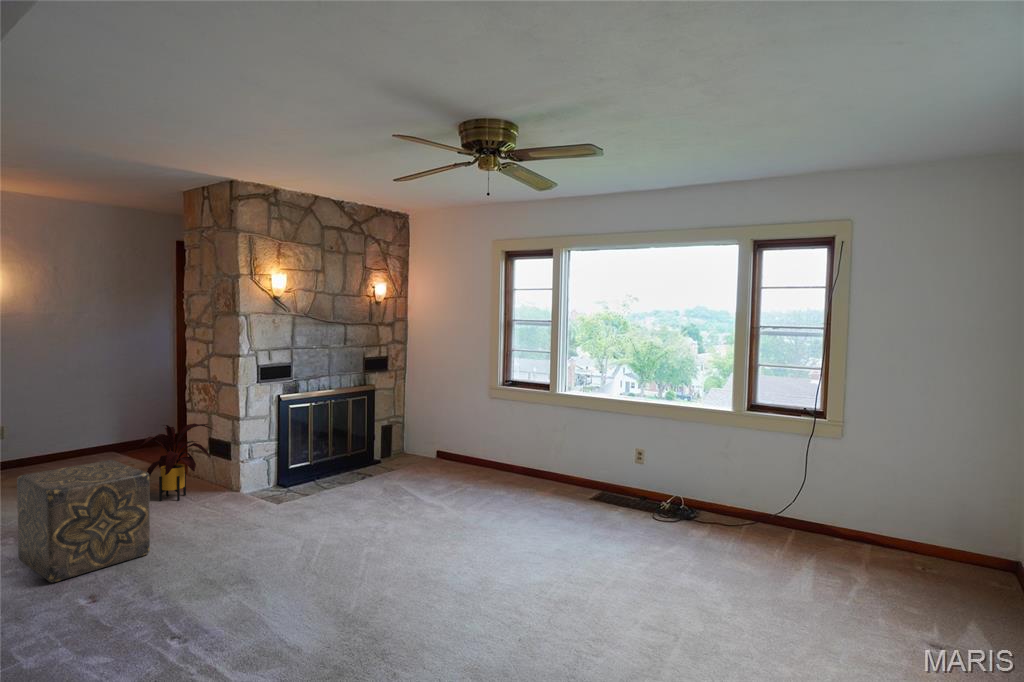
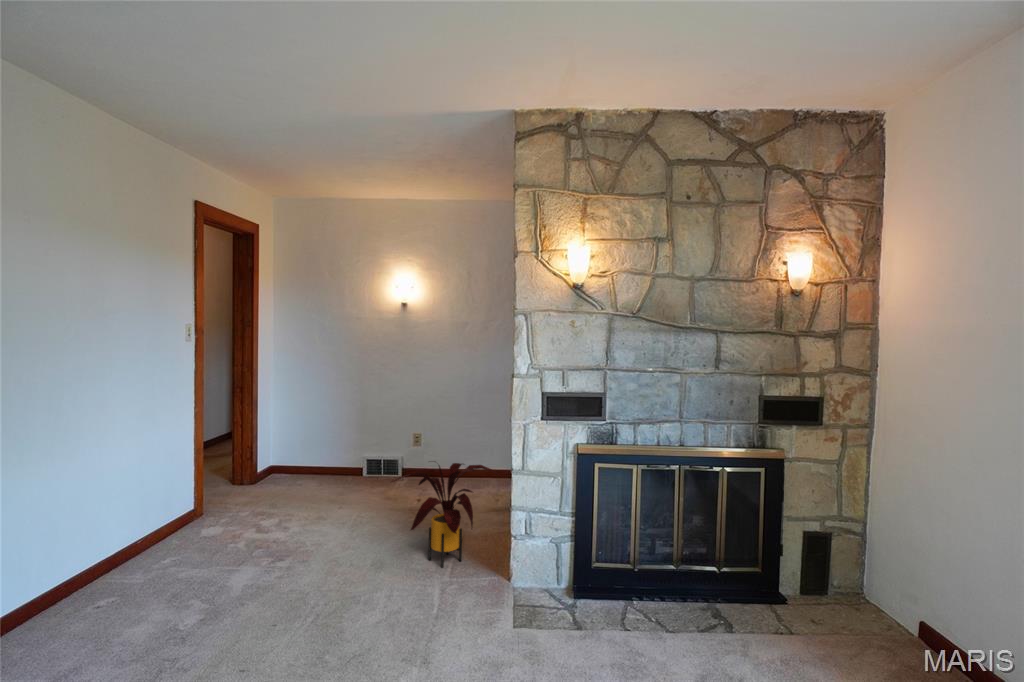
ottoman: present [17,460,150,582] -> none [141,497,311,659]

